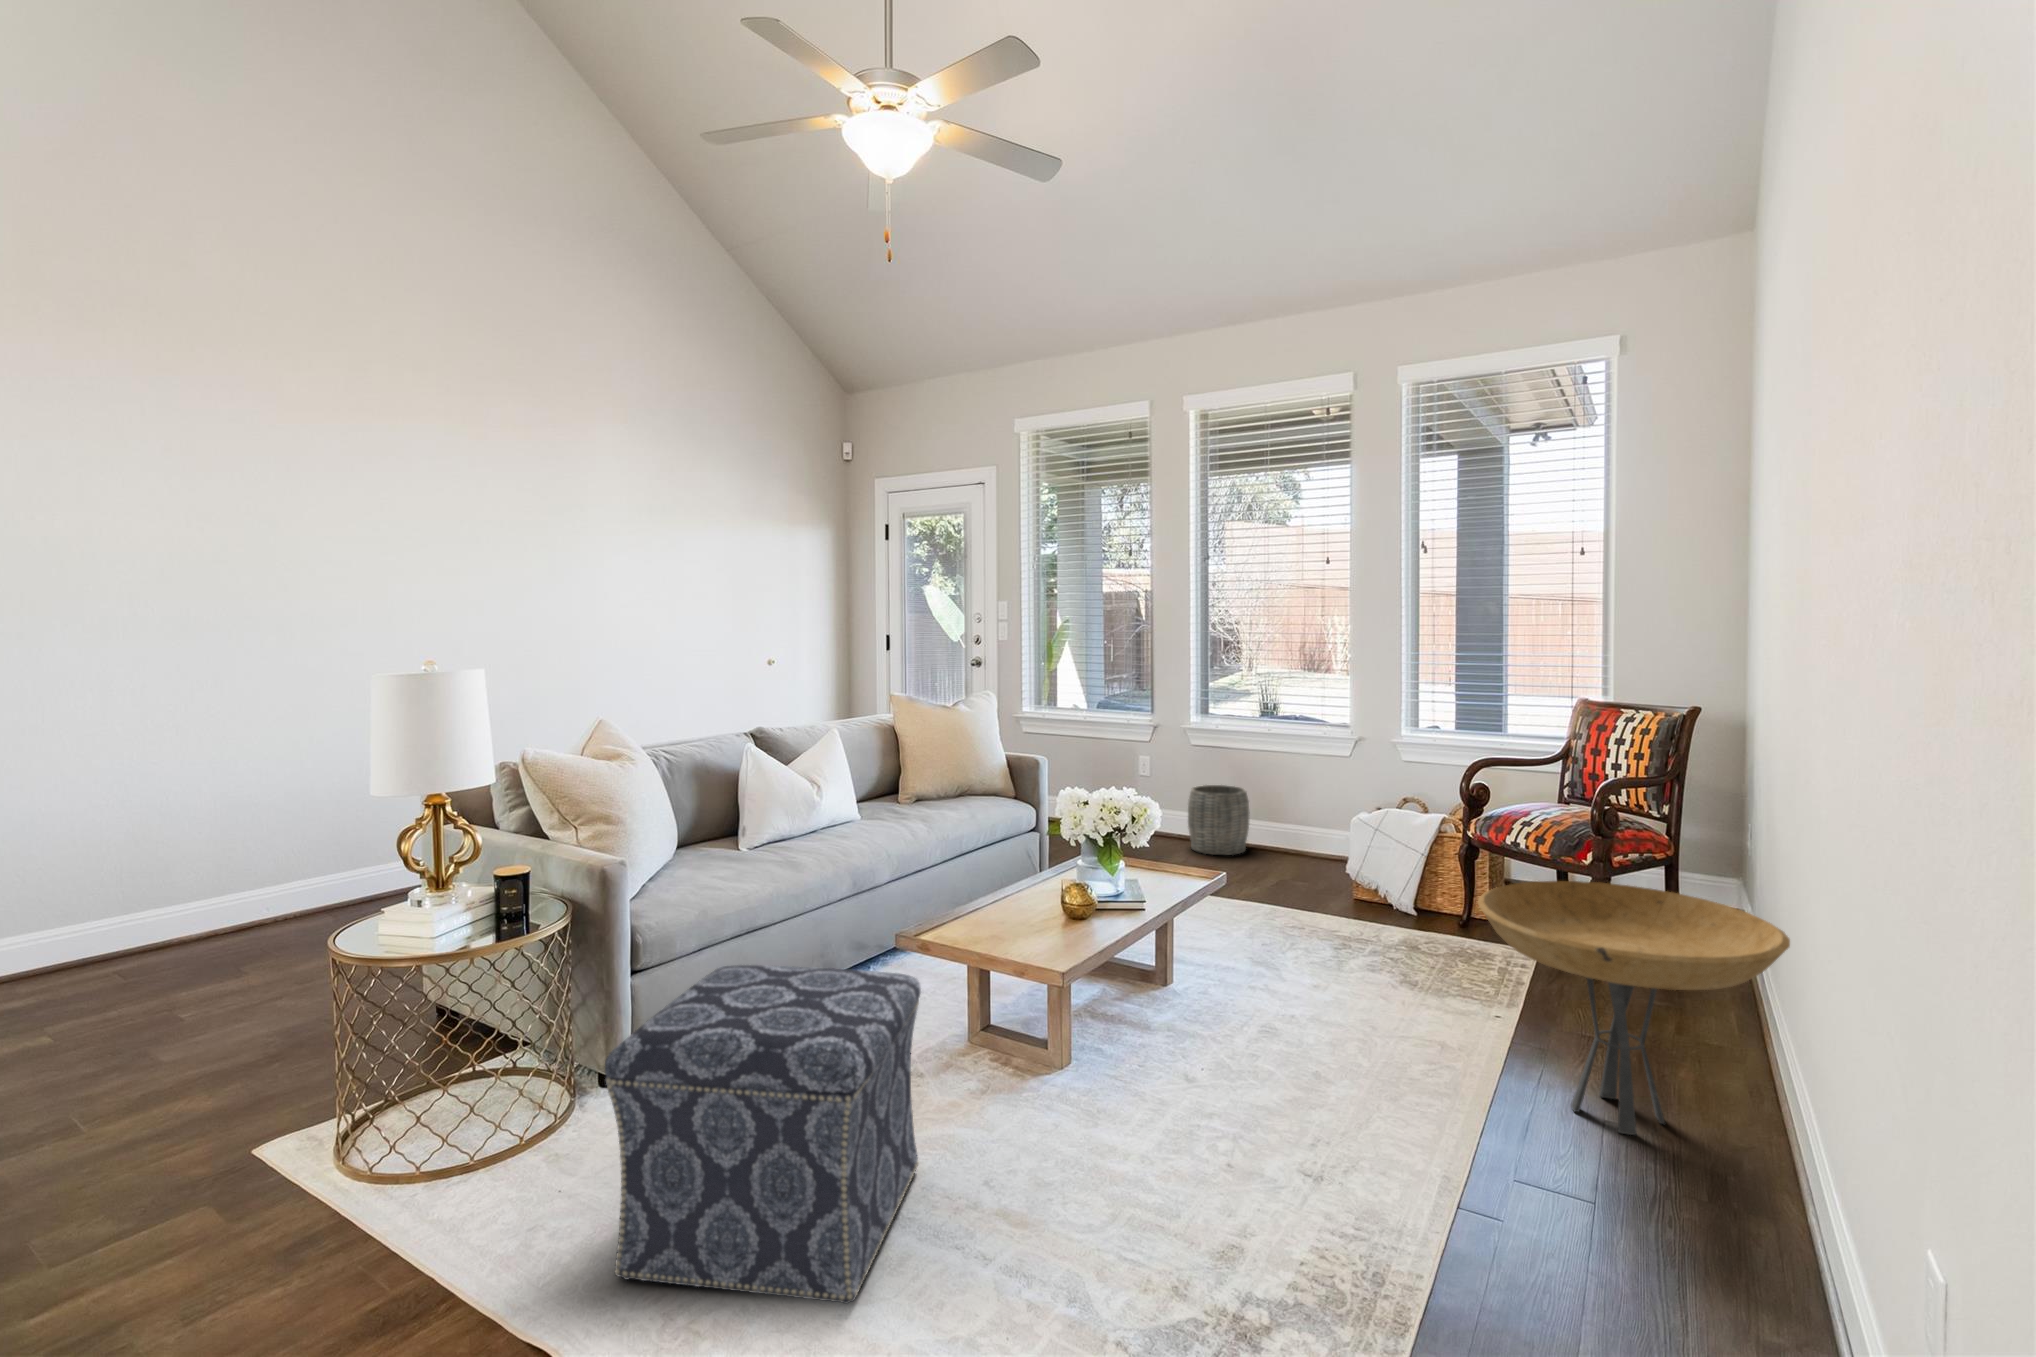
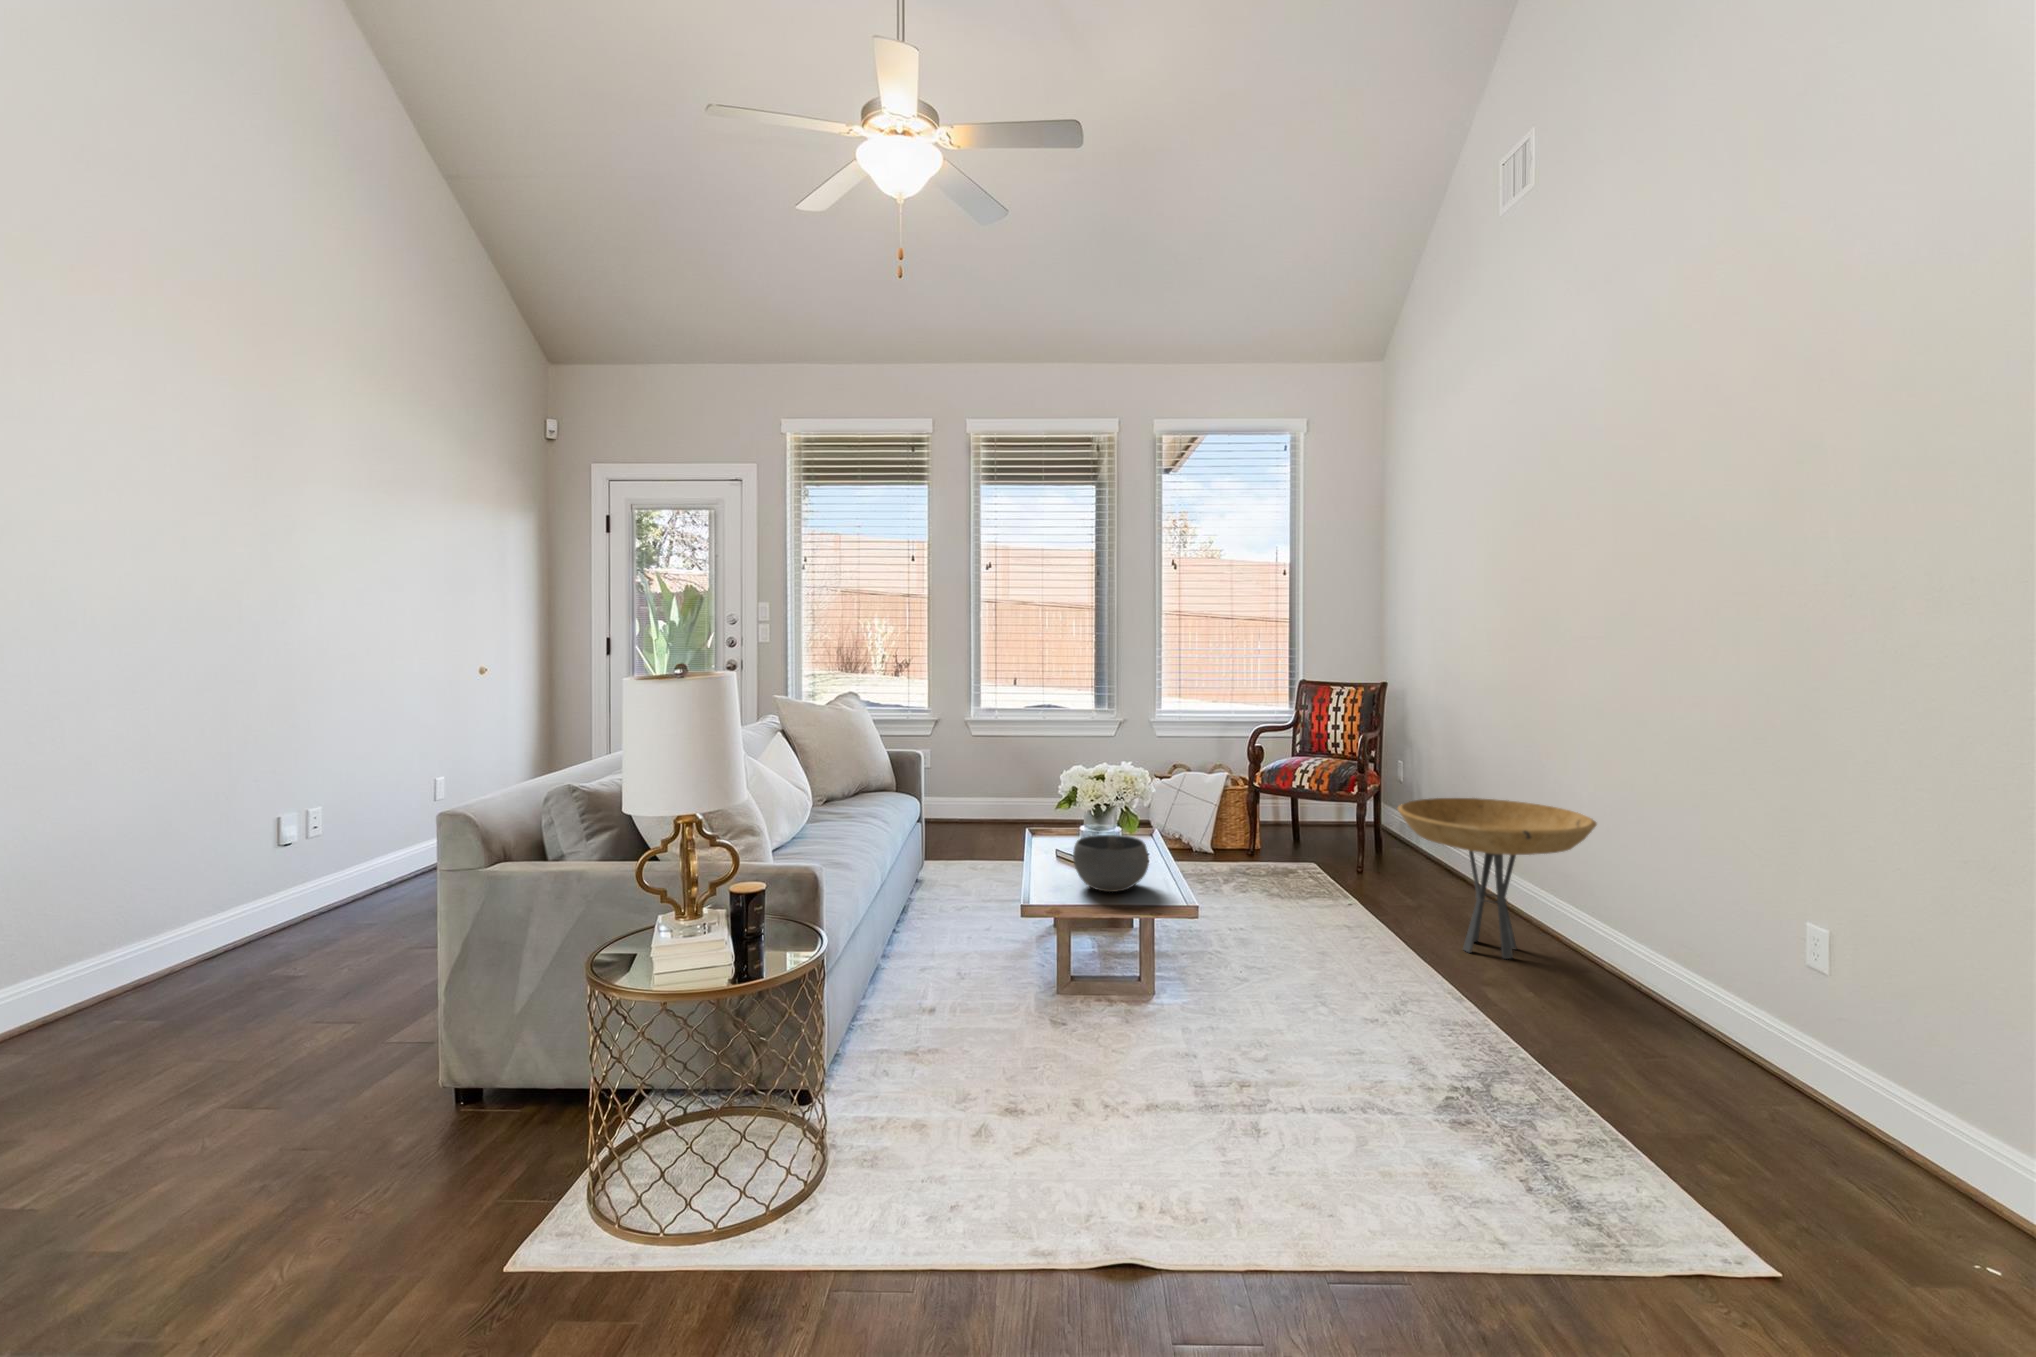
woven basket: present [1188,785,1249,855] -> none [979,768,1033,830]
bowl: none [992,875,1079,942] -> present [1073,835,1149,892]
ottoman: present [605,965,921,1304] -> none [985,915,1275,1224]

